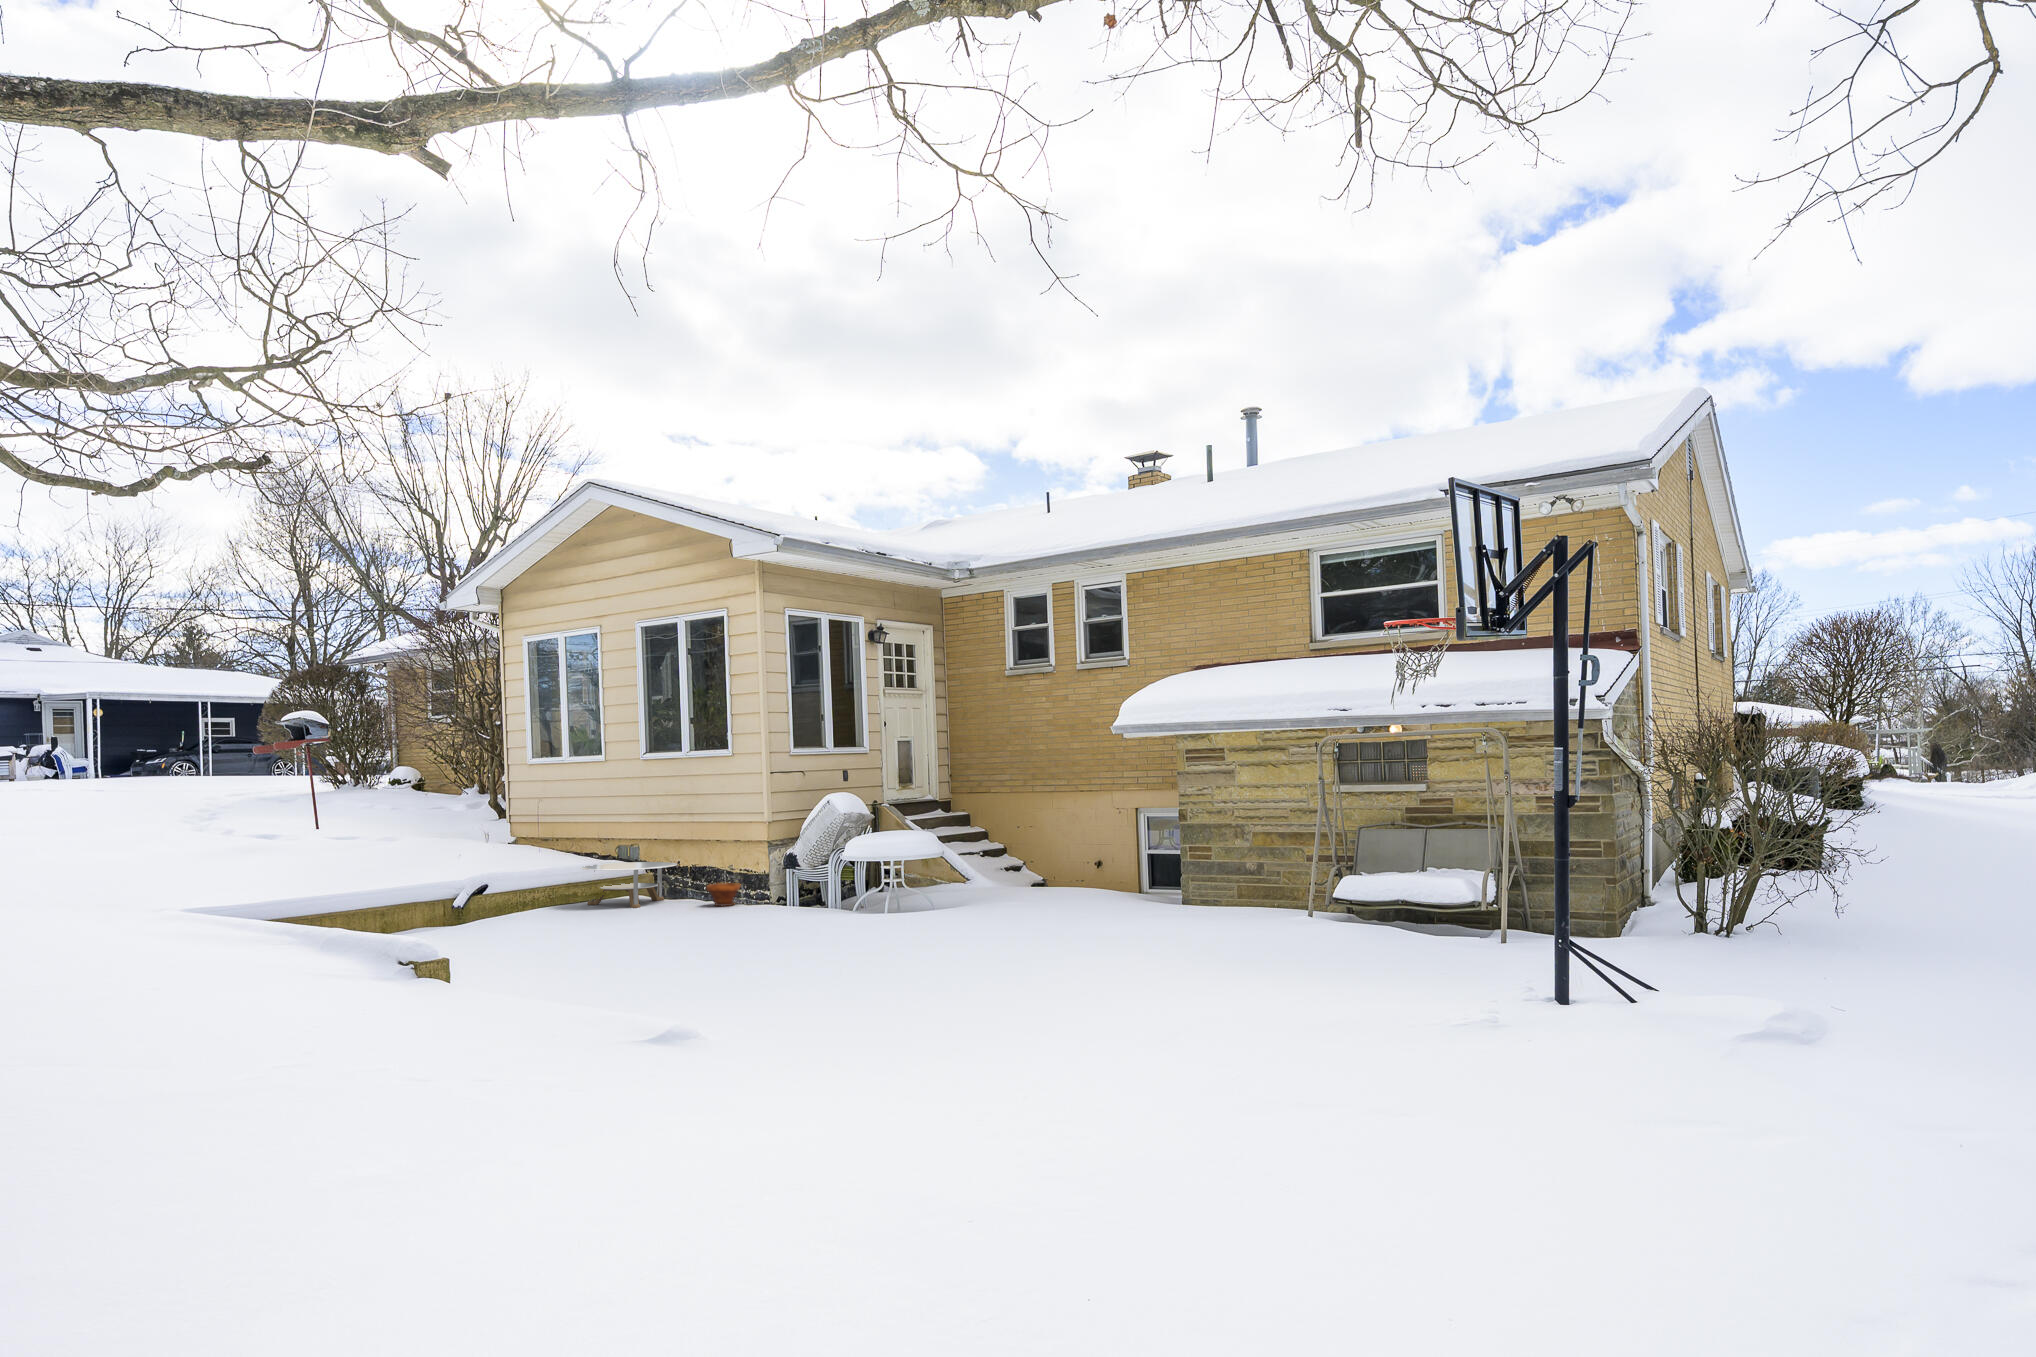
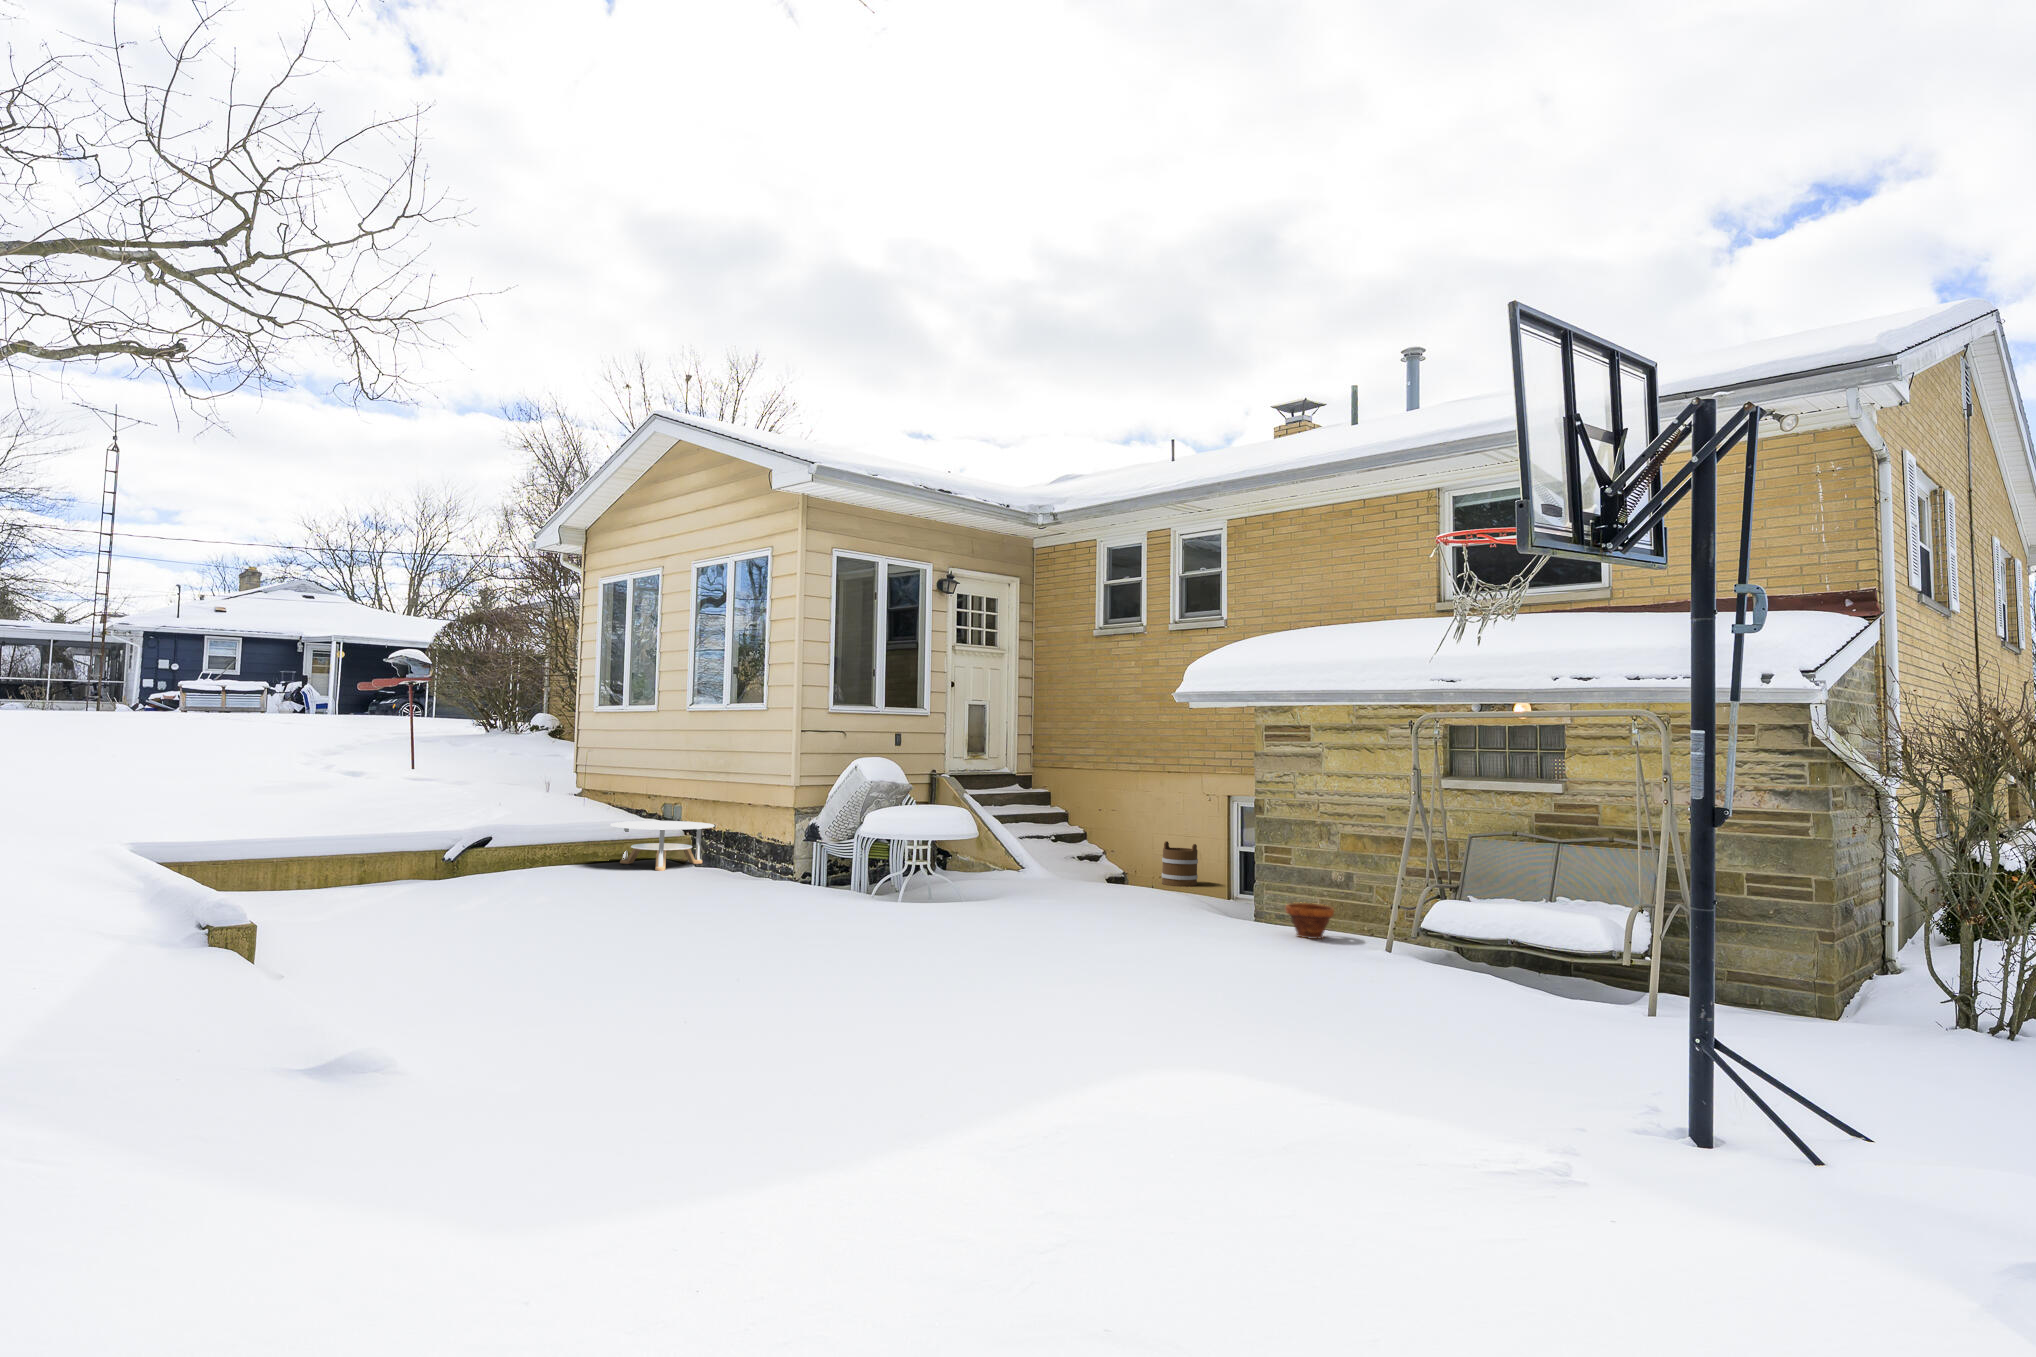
bucket: none [1086,851,1117,889] -> present [1162,841,1198,886]
planter: present [707,883,740,906] -> present [1286,902,1334,939]

